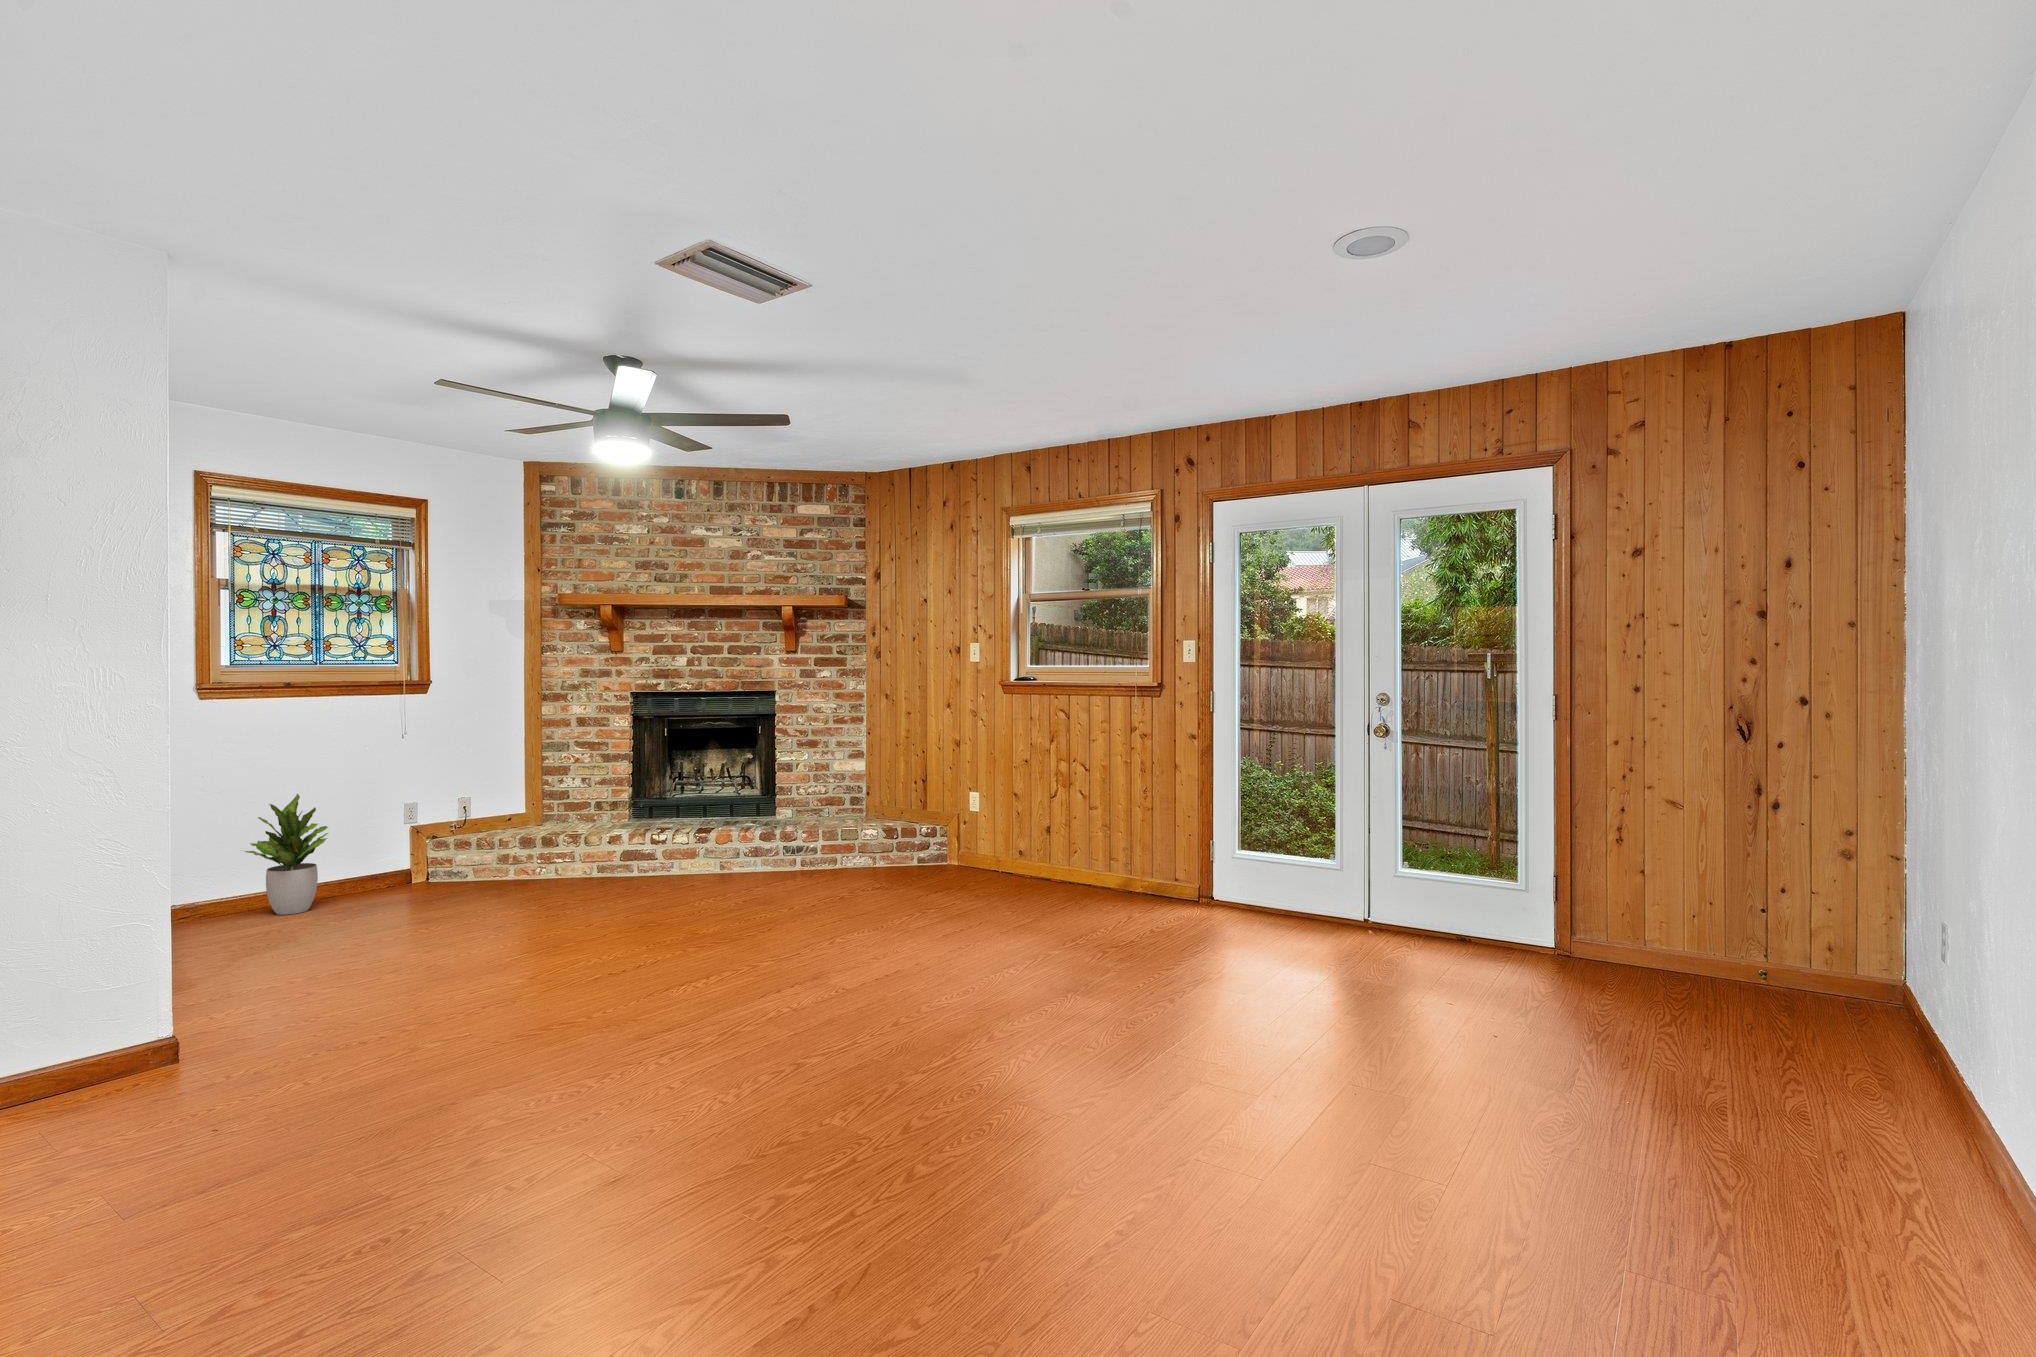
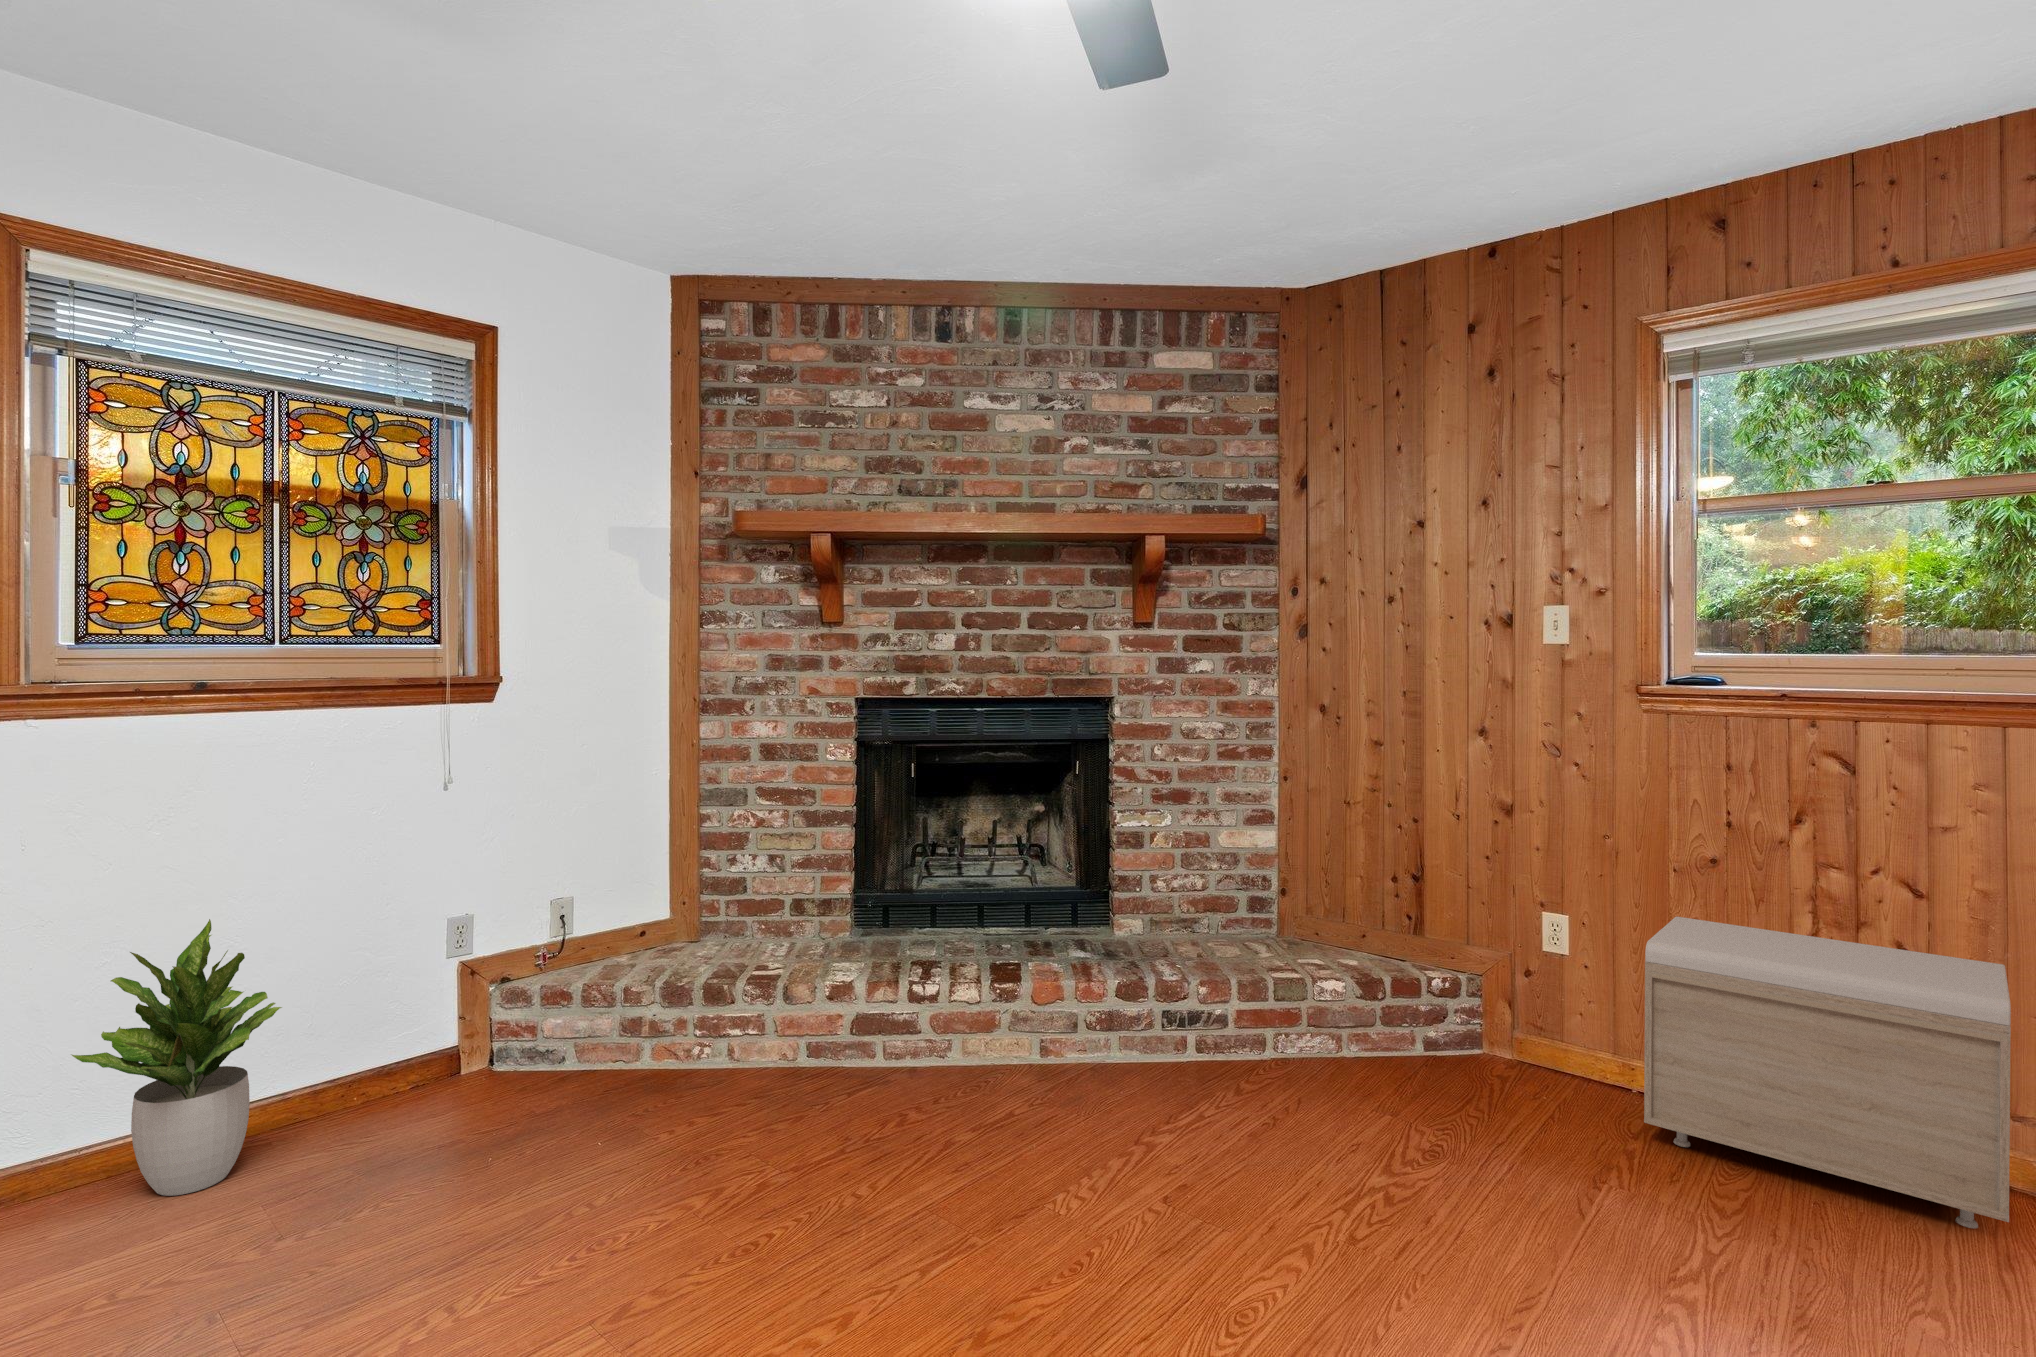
storage bench: none [972,789,1103,897] -> present [1644,917,2011,1228]

